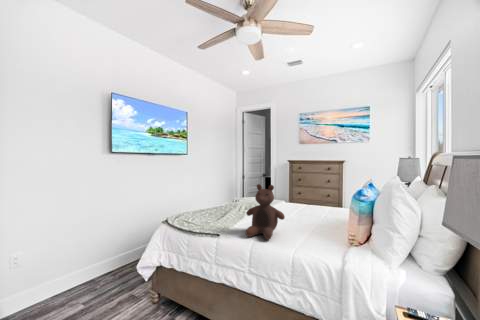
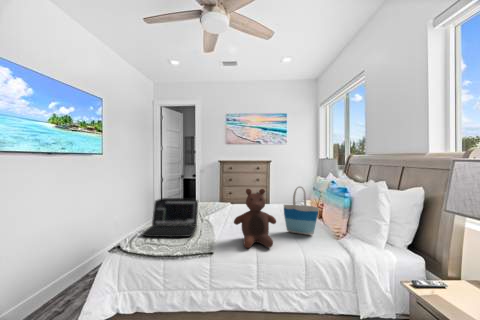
tote bag: none [303,185,335,237] -> present [284,187,319,235]
laptop: none [185,189,232,221] -> present [142,198,198,237]

